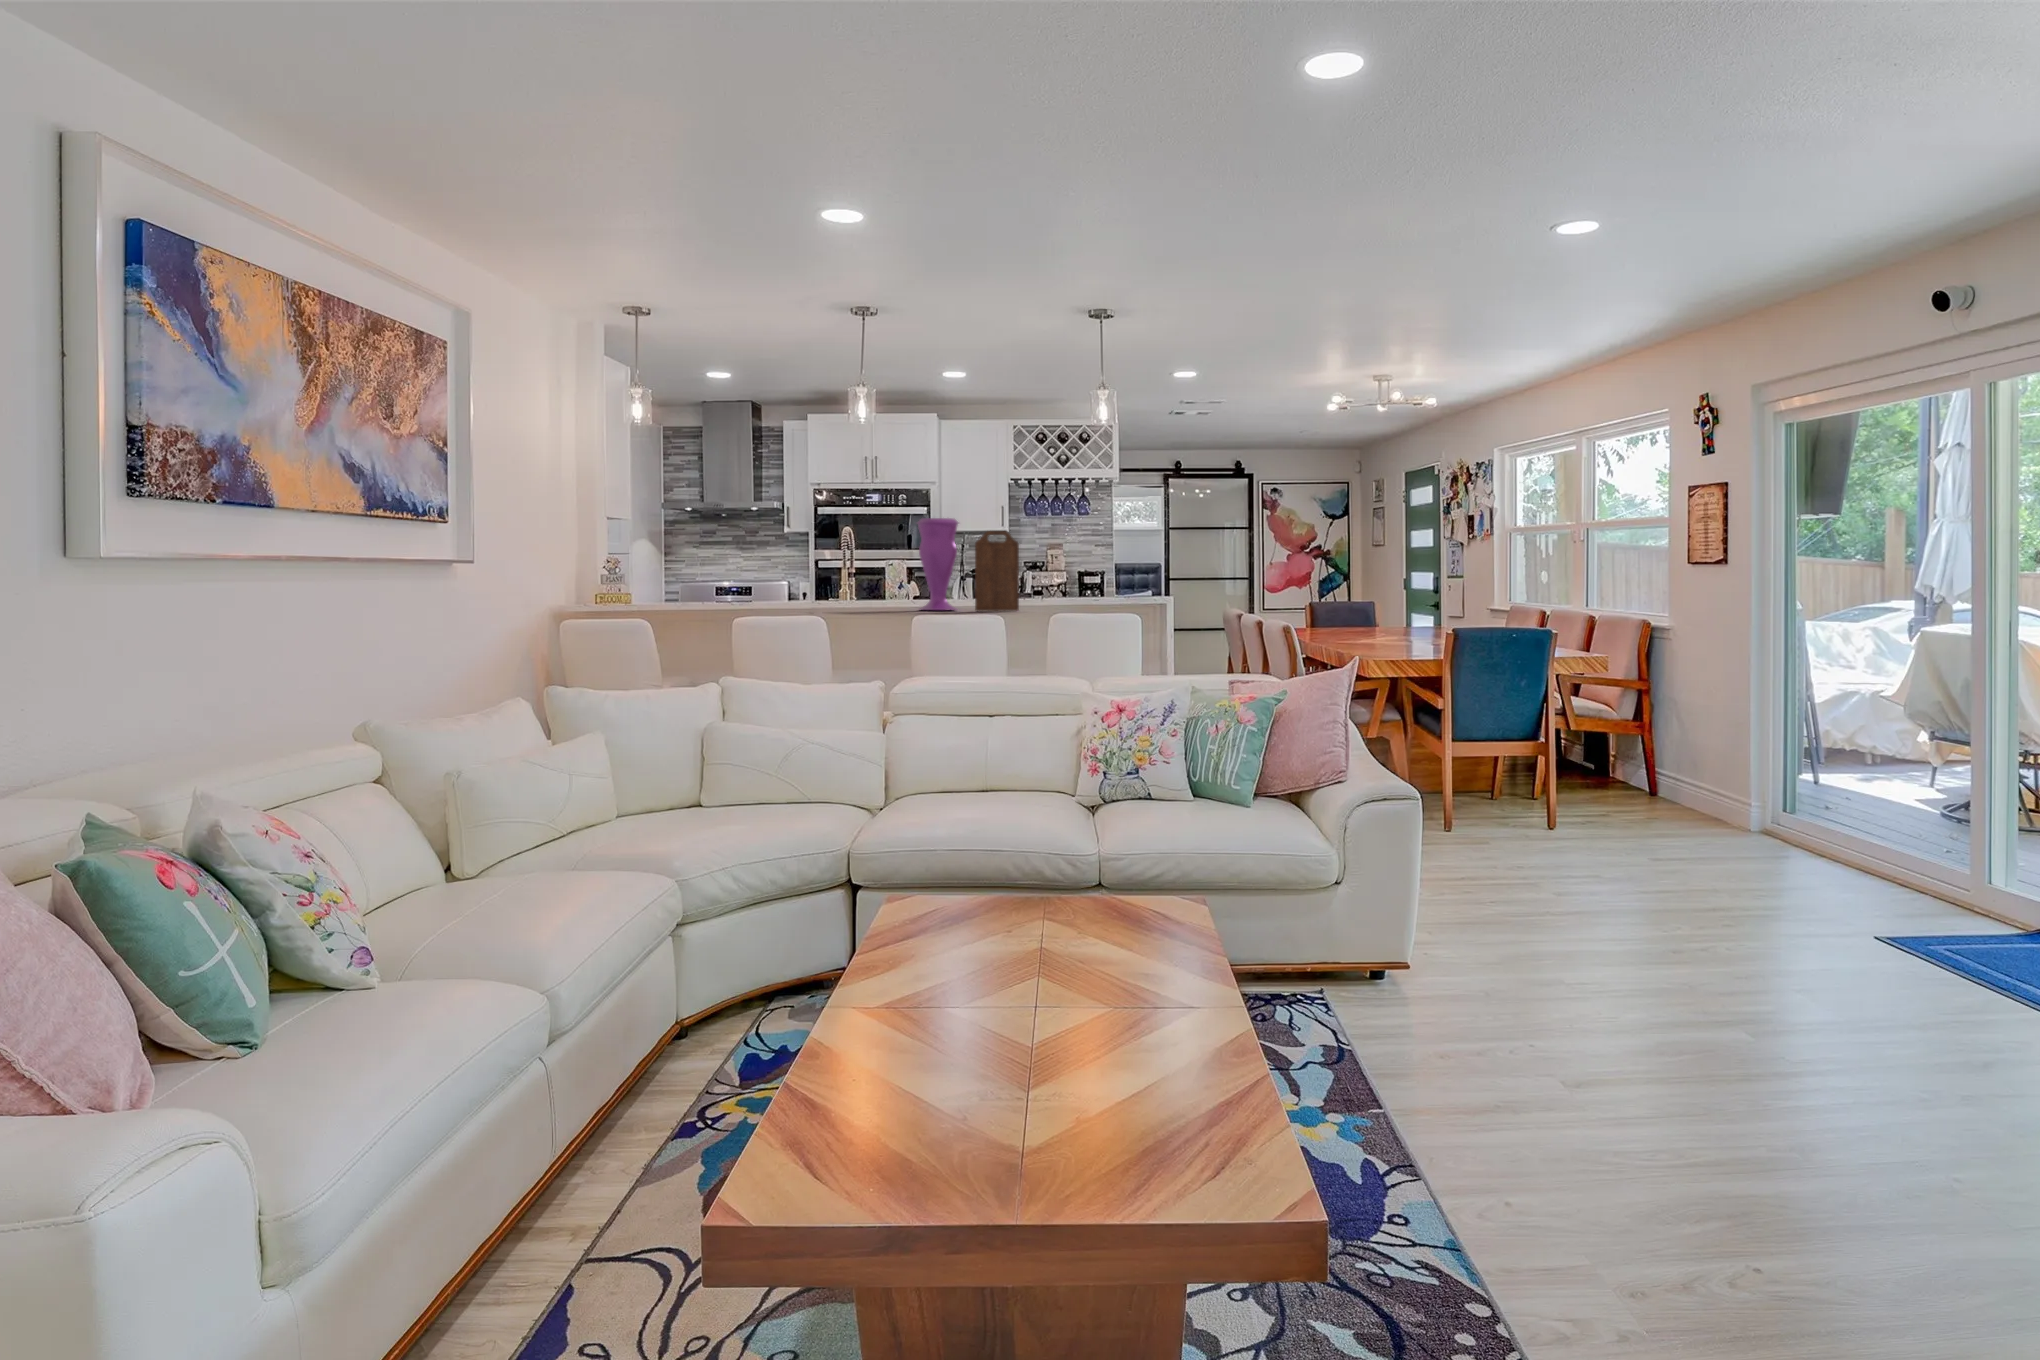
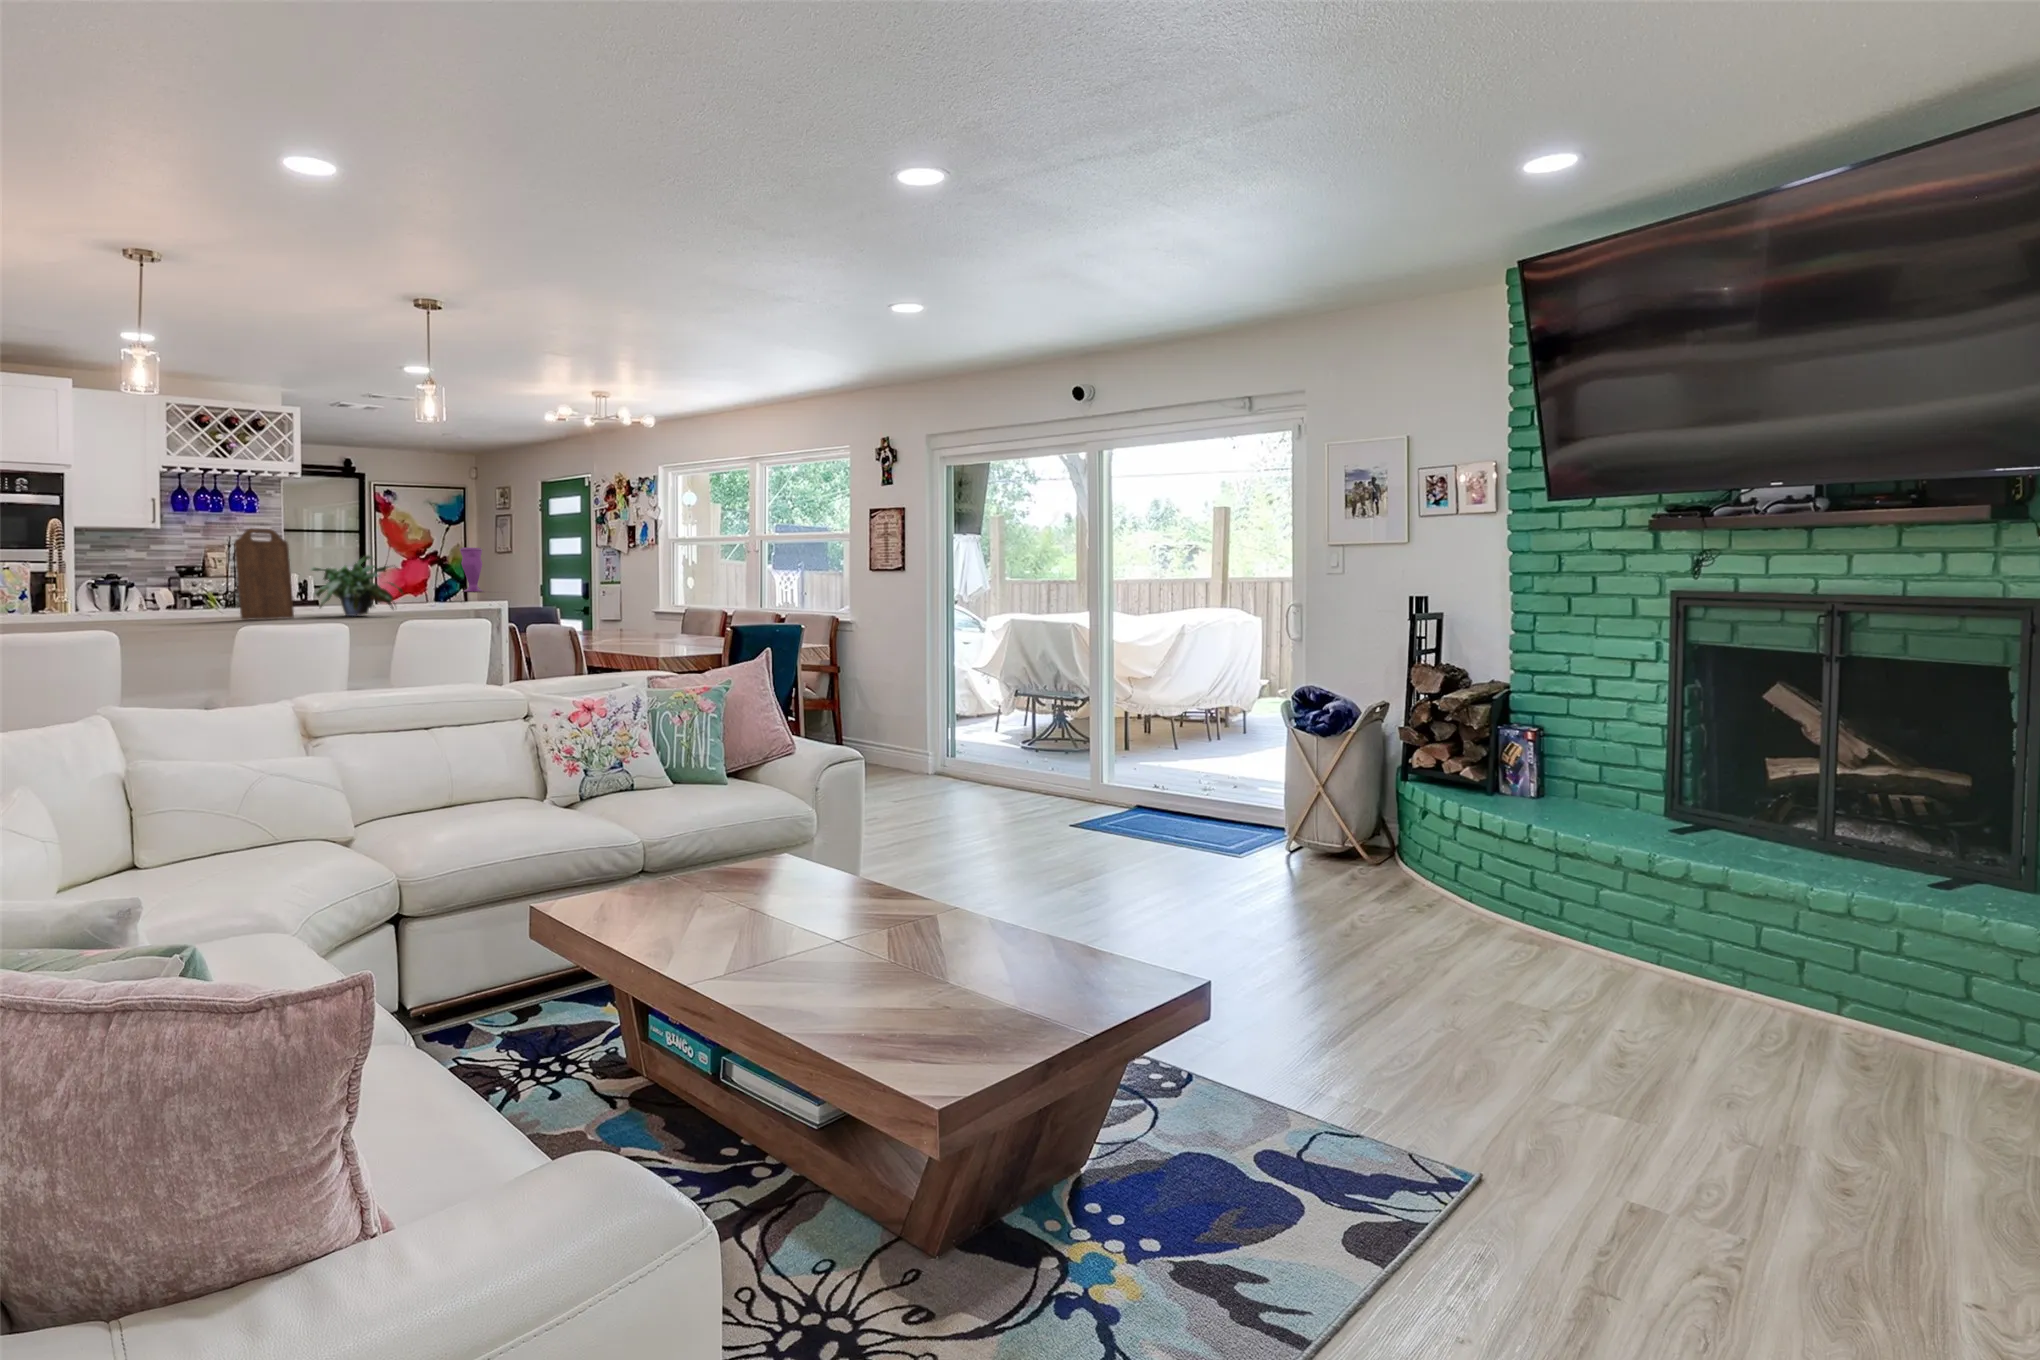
vase: present [917,518,959,611] -> present [459,548,483,592]
potted plant: none [1044,553,1118,610] -> present [311,555,404,616]

